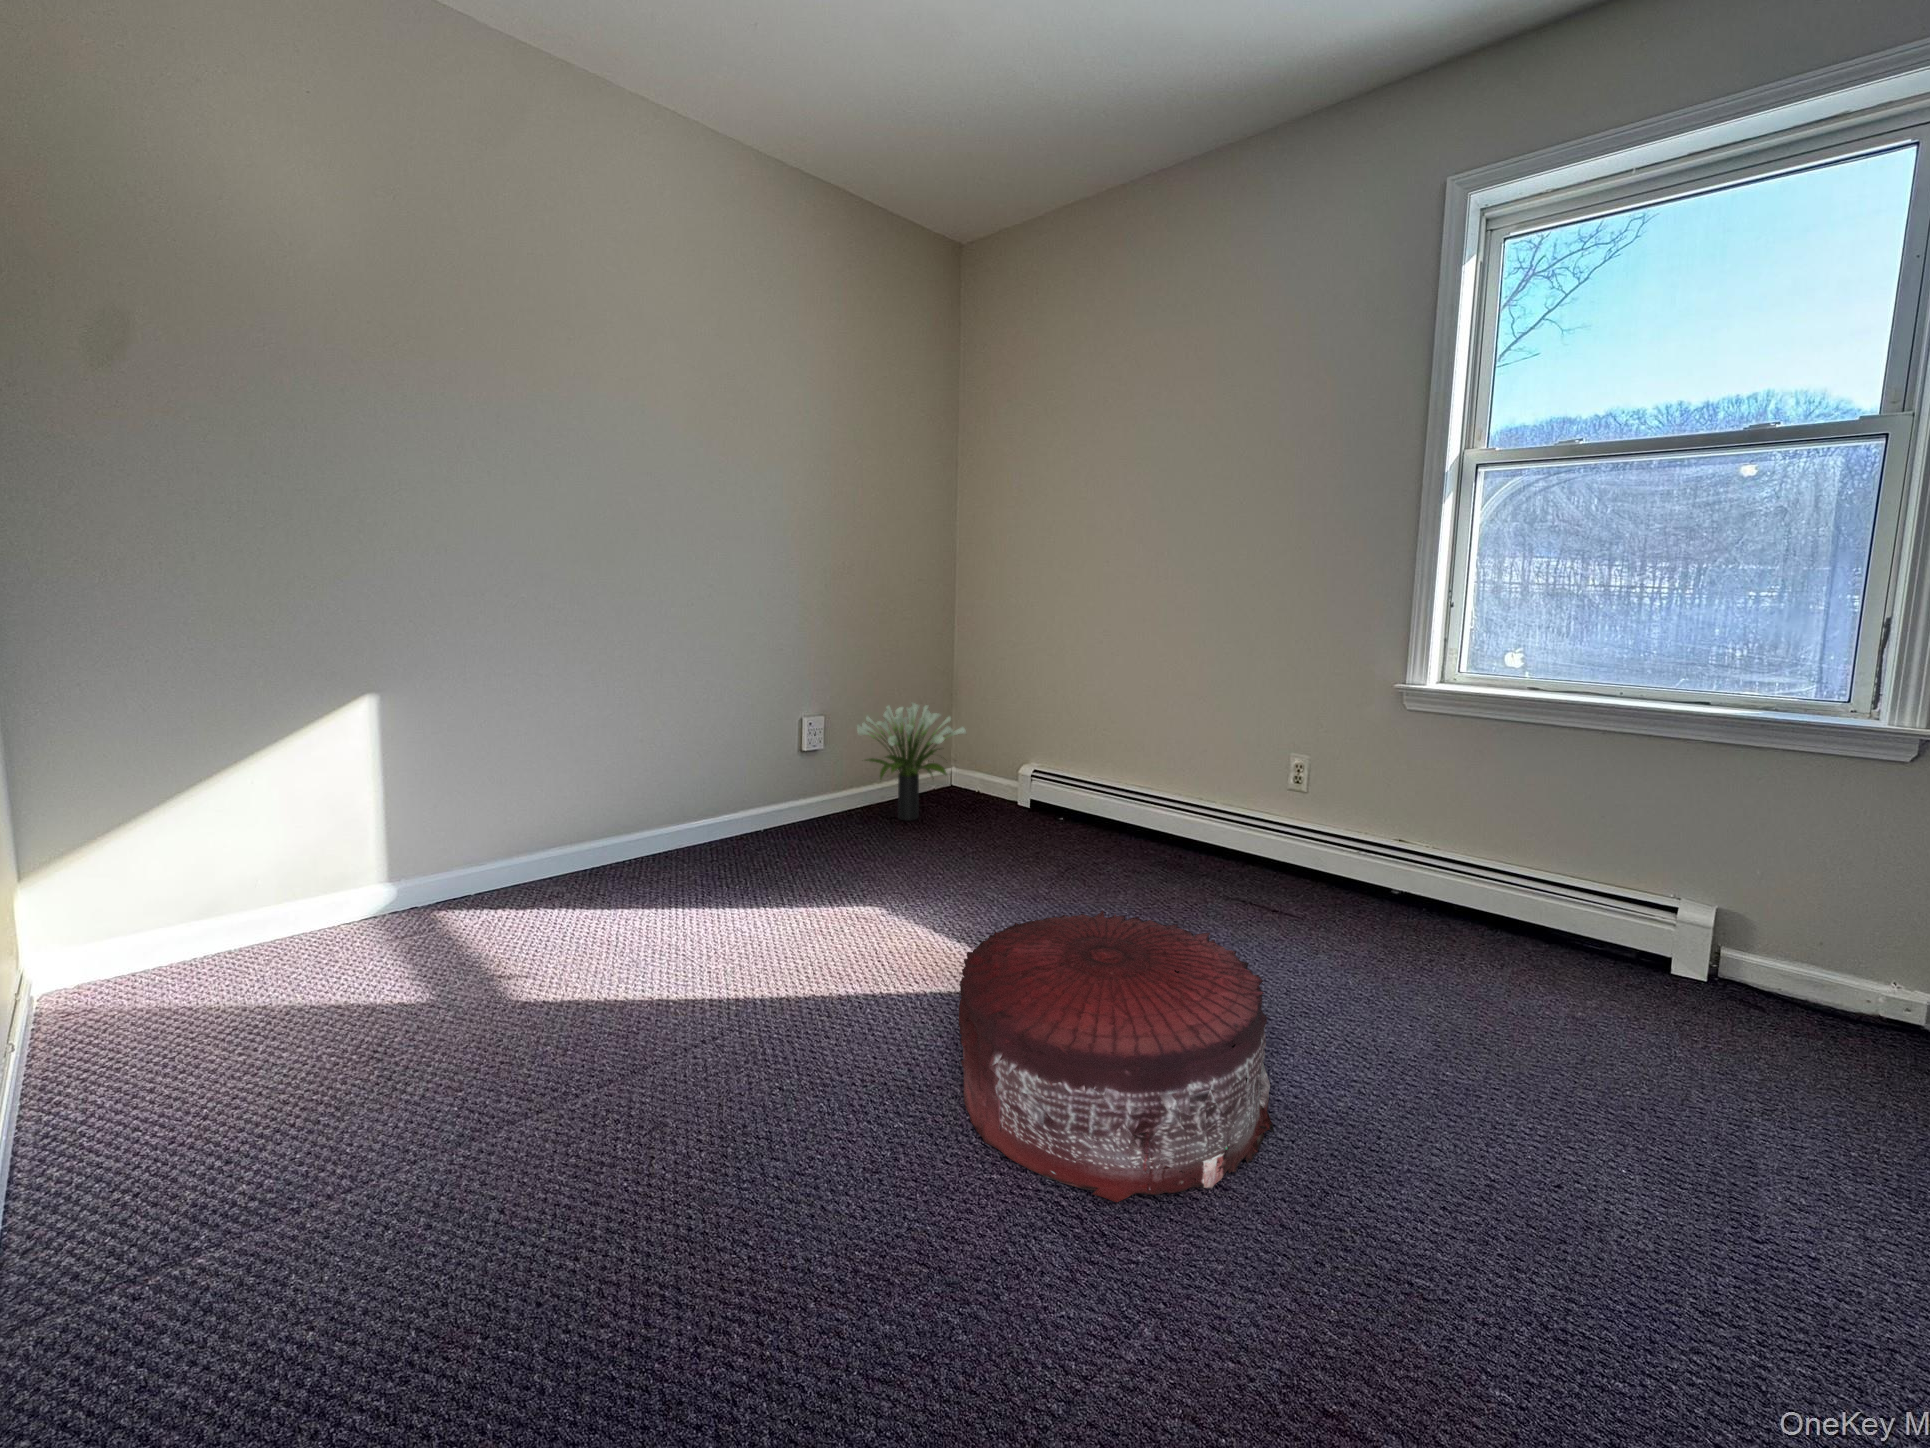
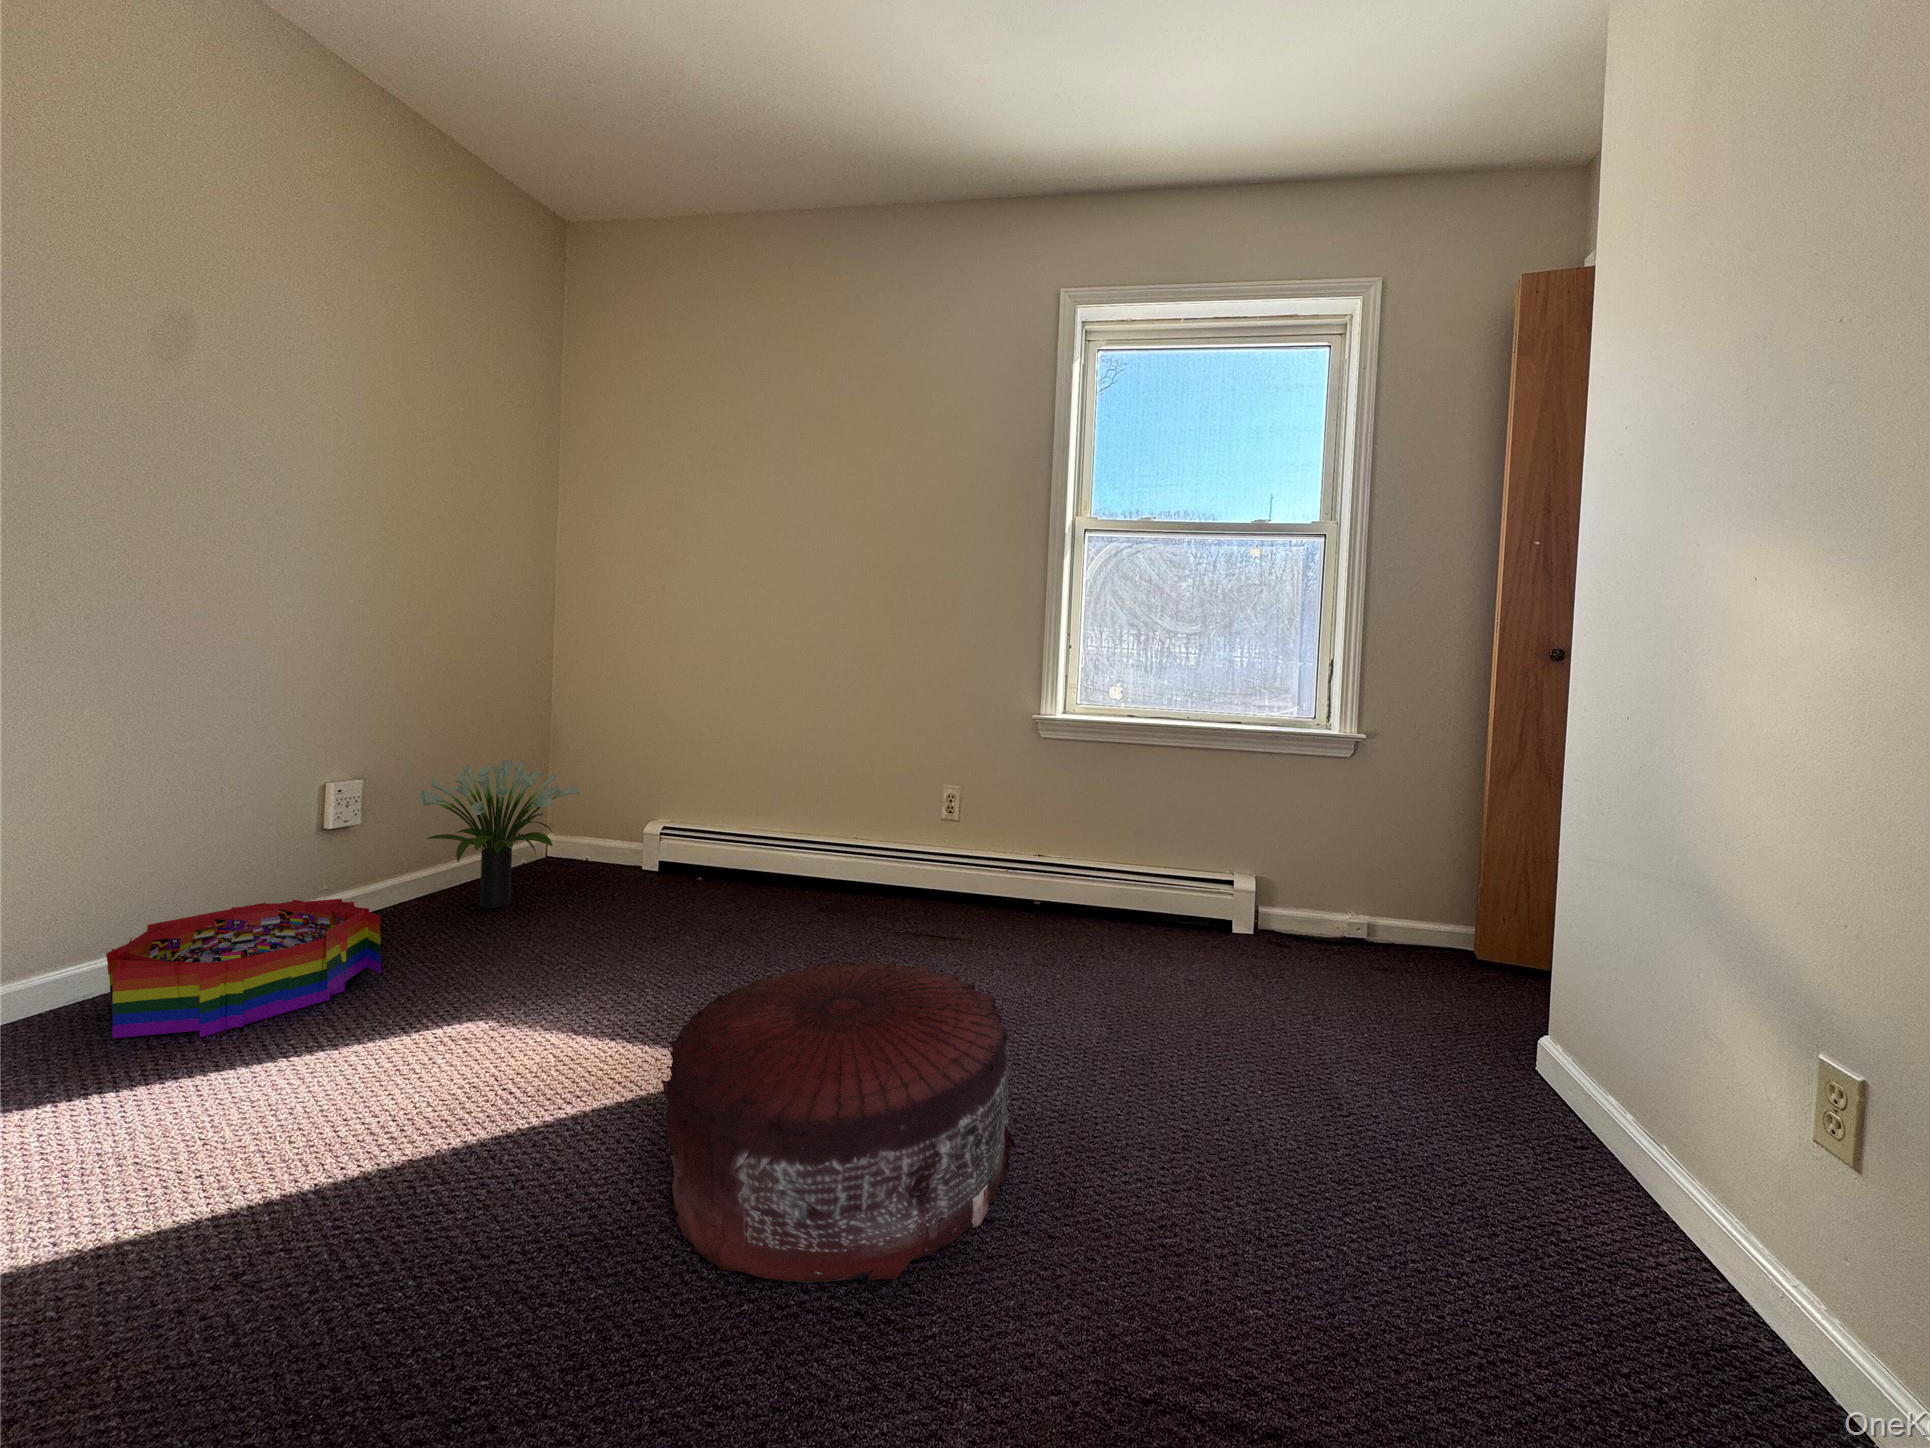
storage bin: none [682,796,825,883] -> present [106,899,381,1038]

